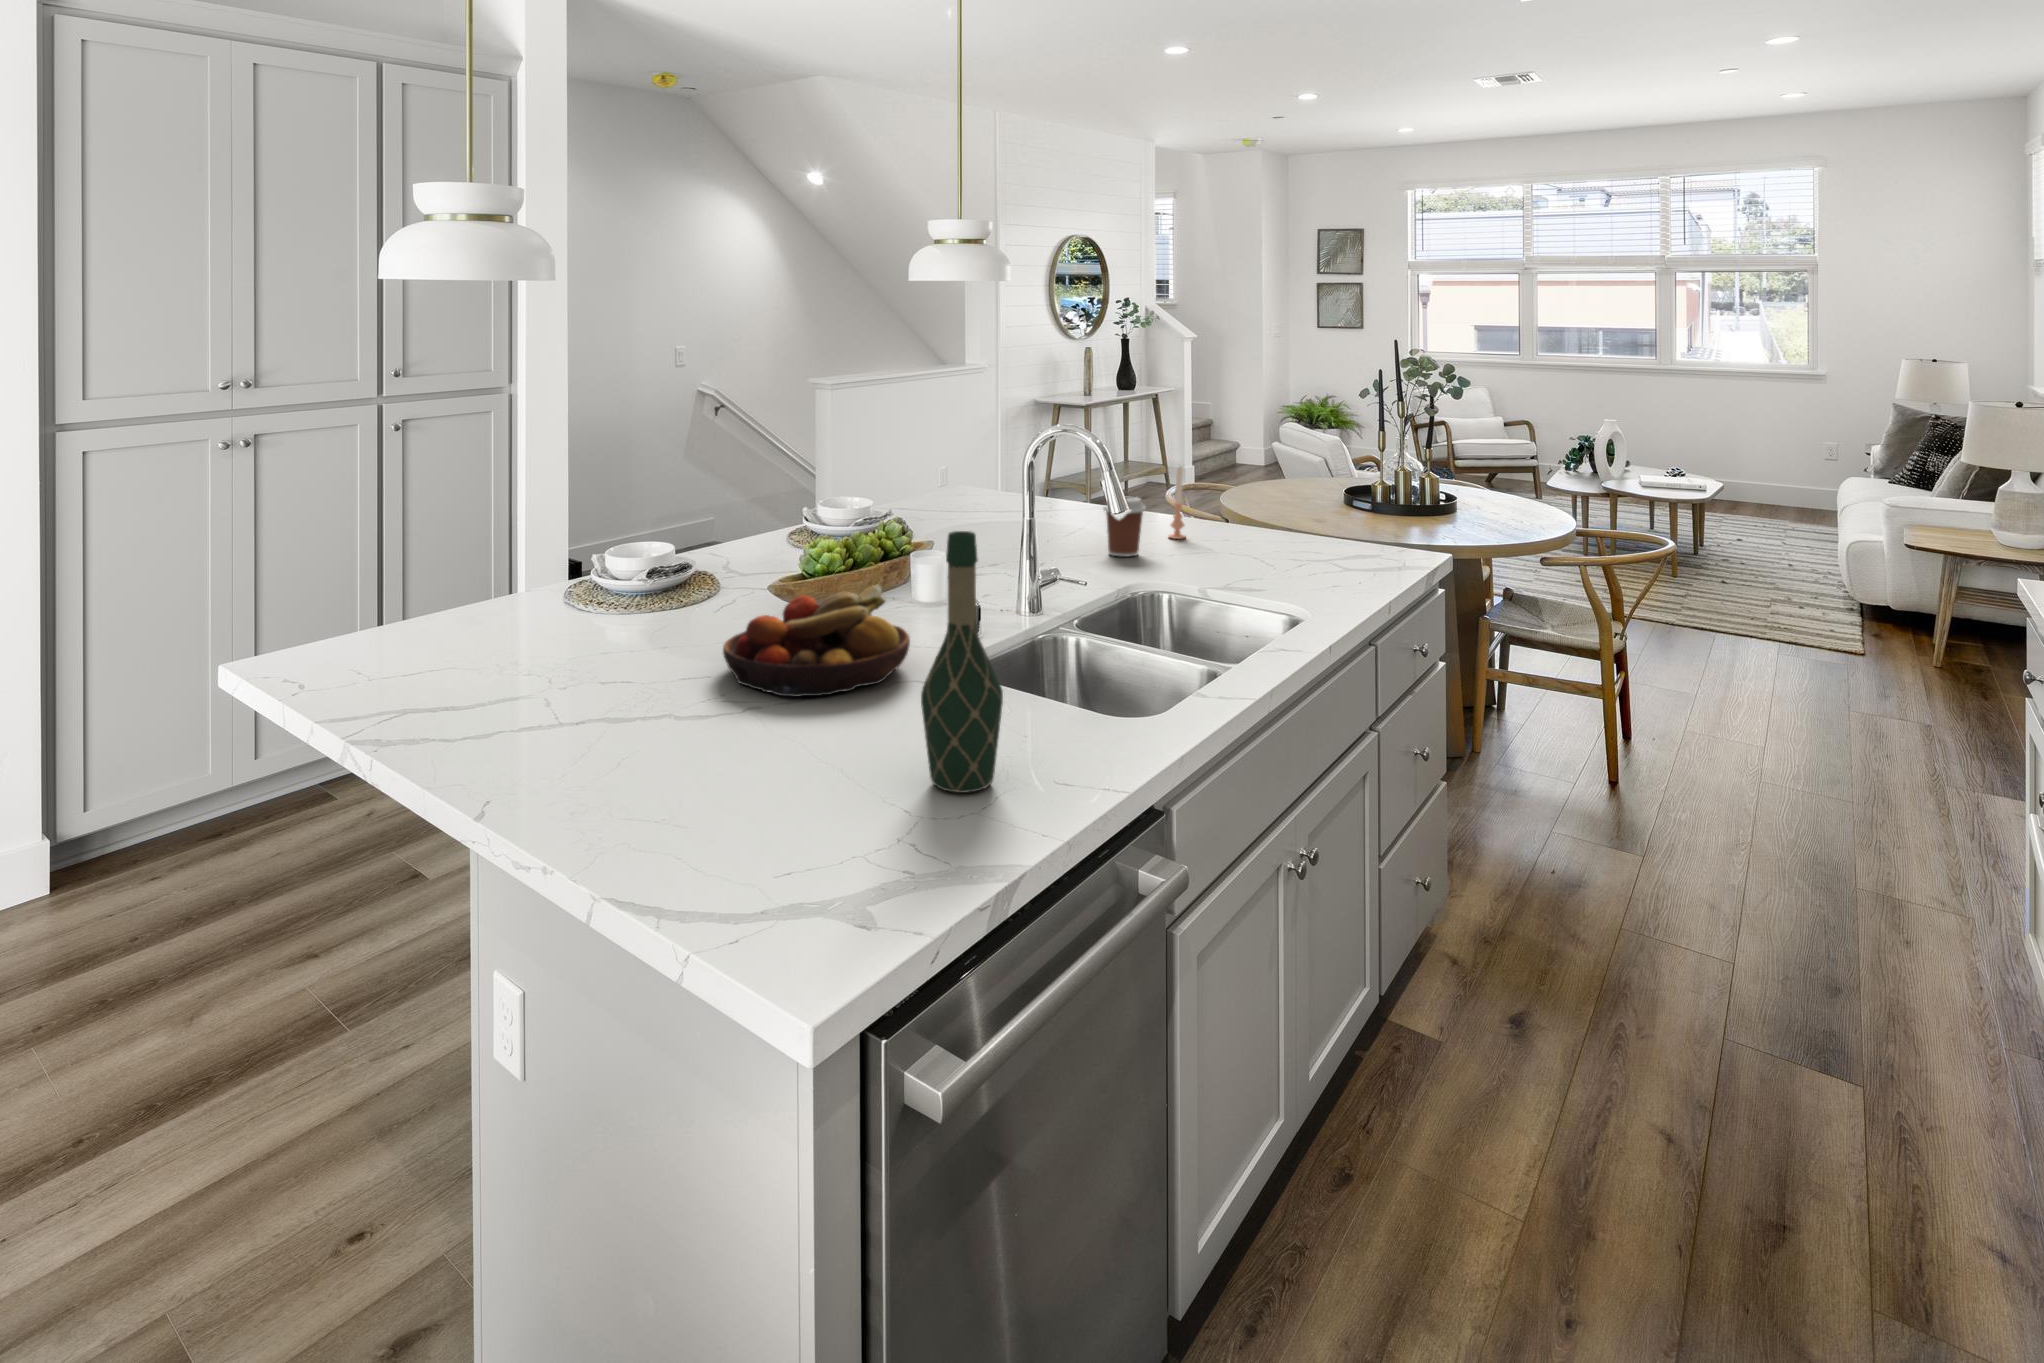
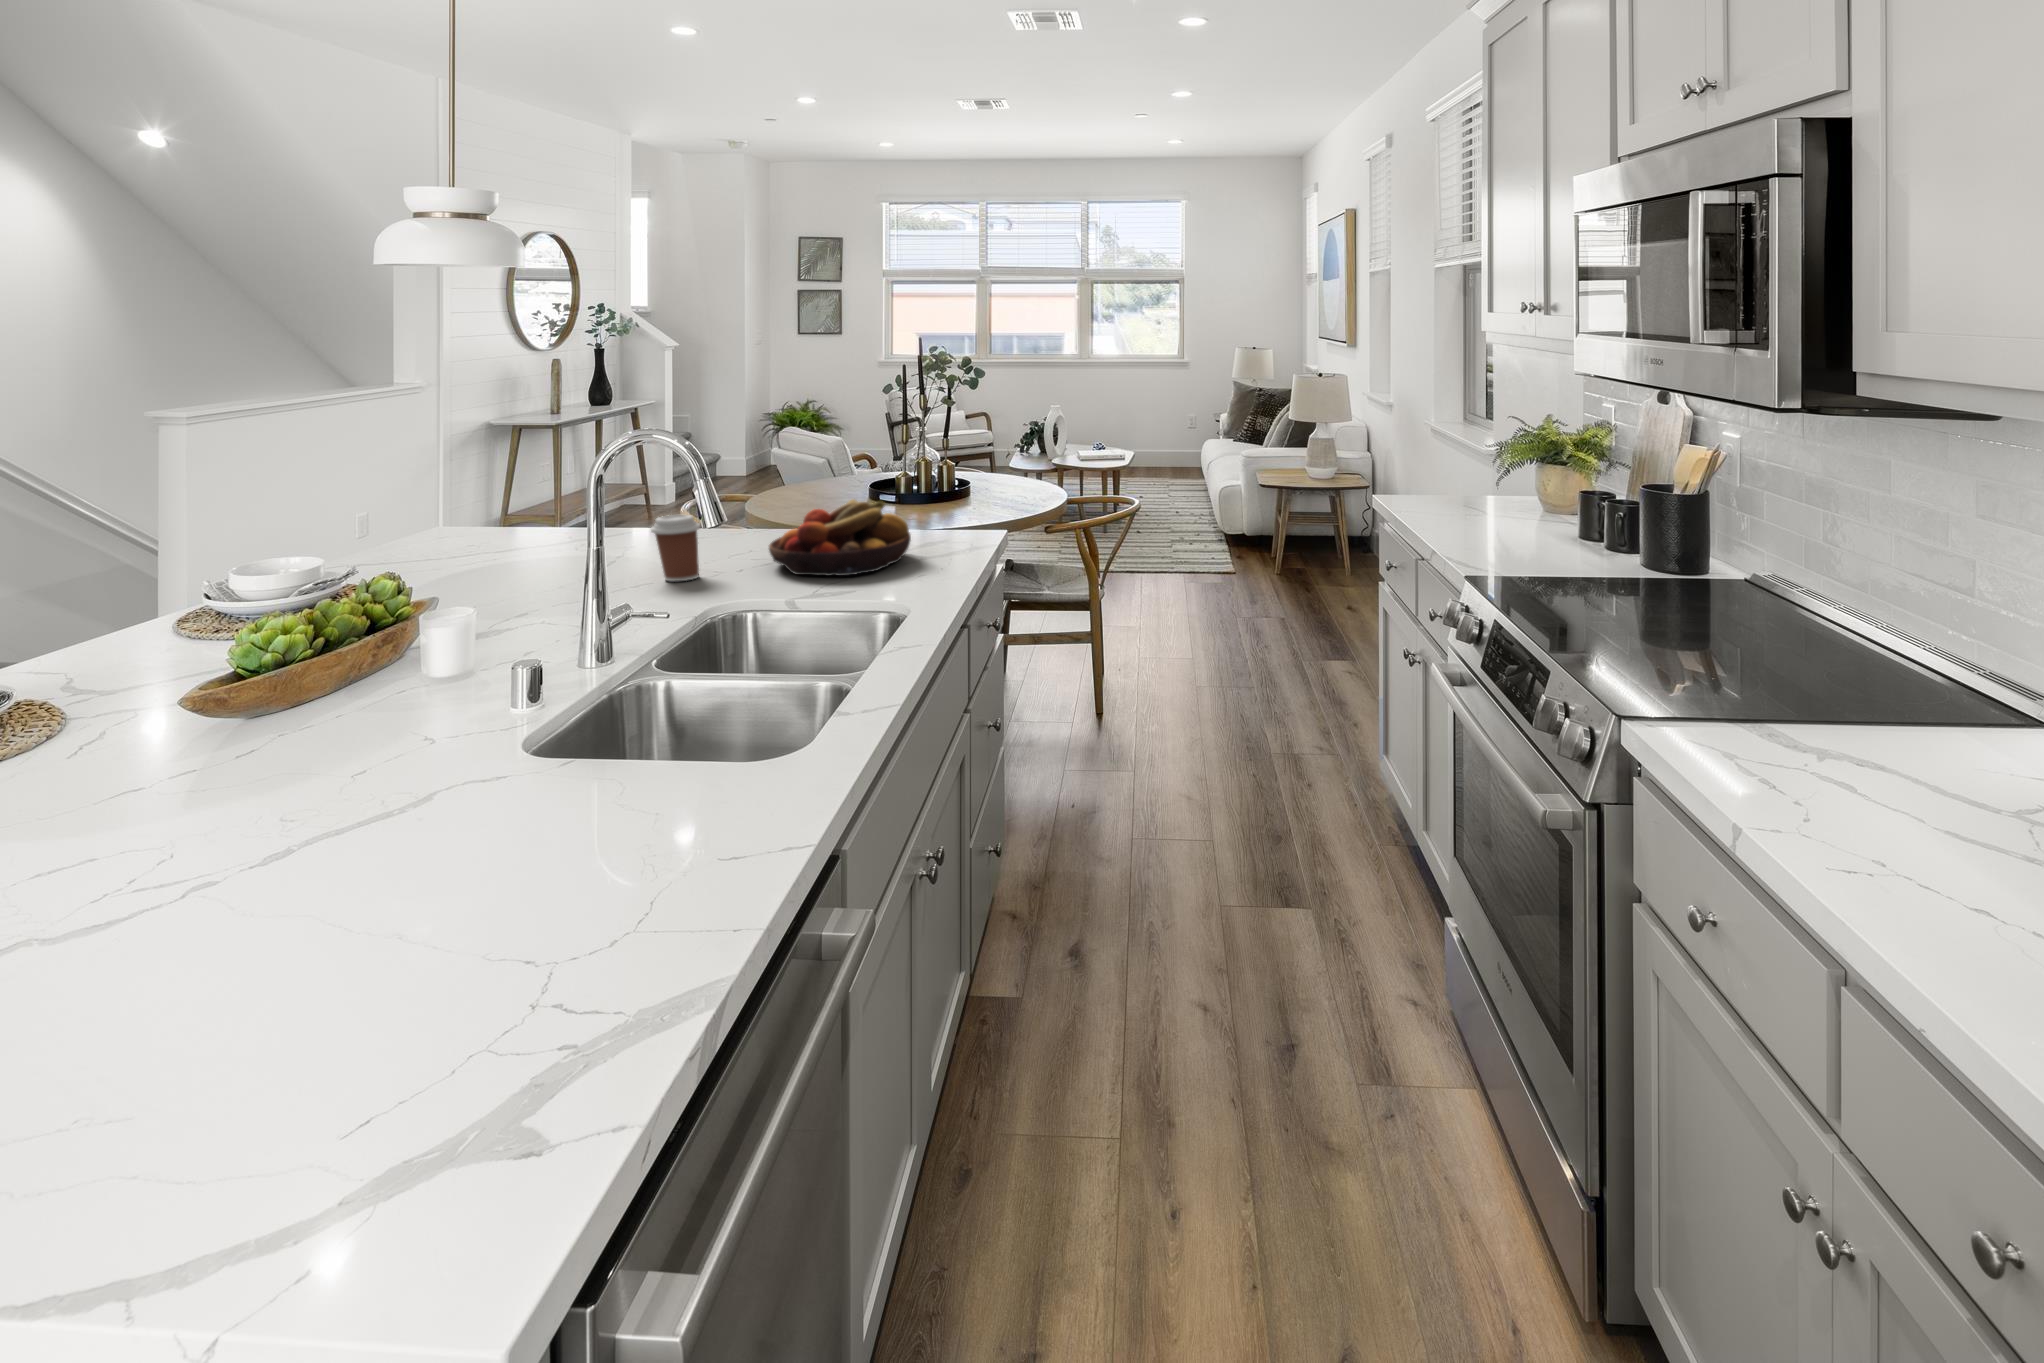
candle: present [1168,467,1186,539] -> none [722,475,744,554]
wine bottle: present [921,531,1003,793] -> none [498,598,628,958]
fruit bowl: present [723,585,910,697] -> present [769,499,911,576]

